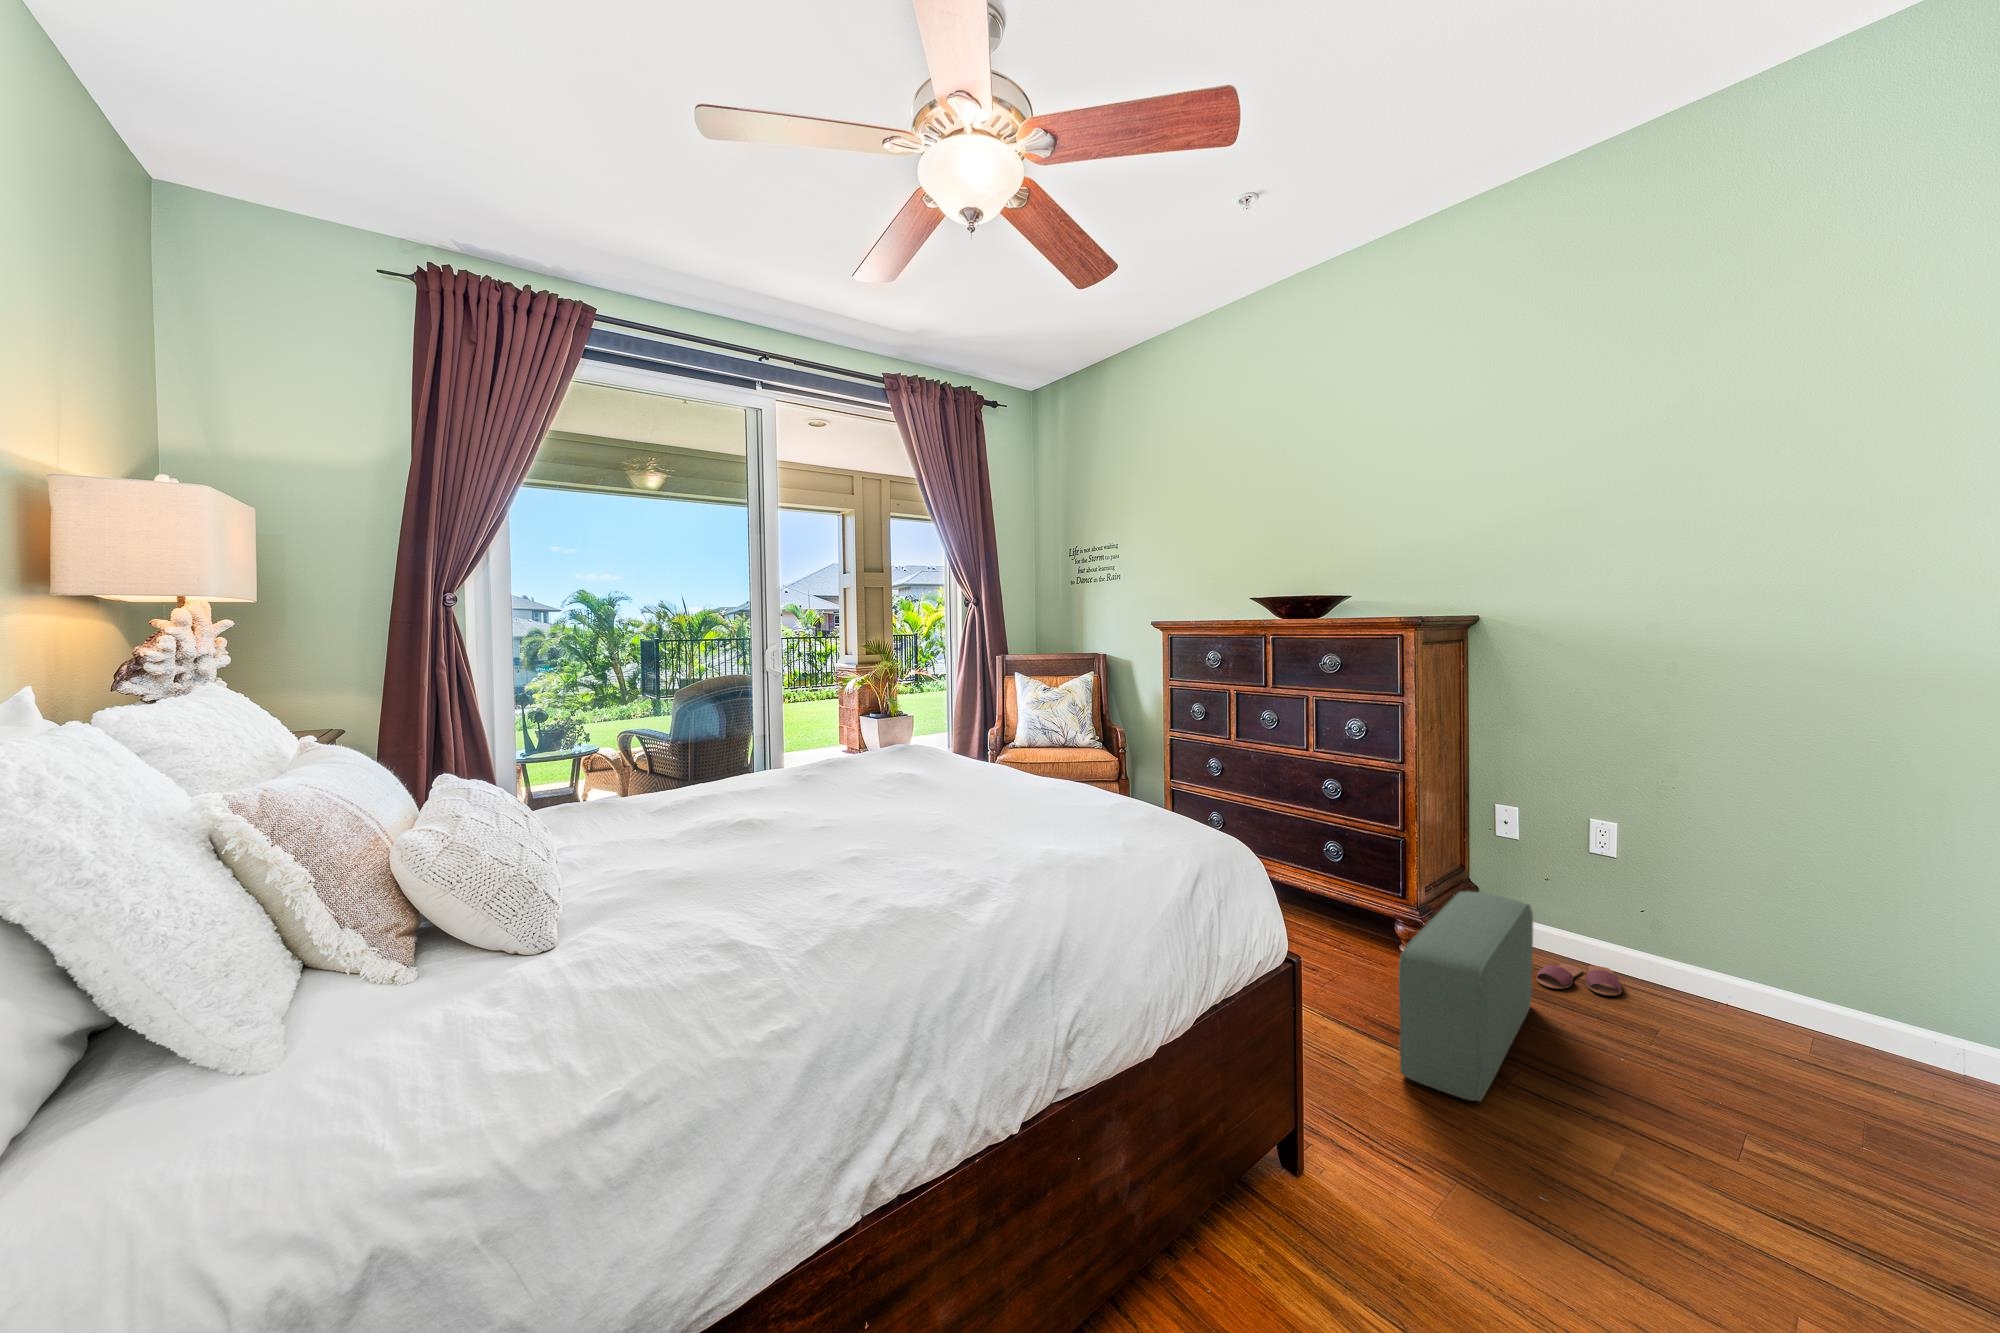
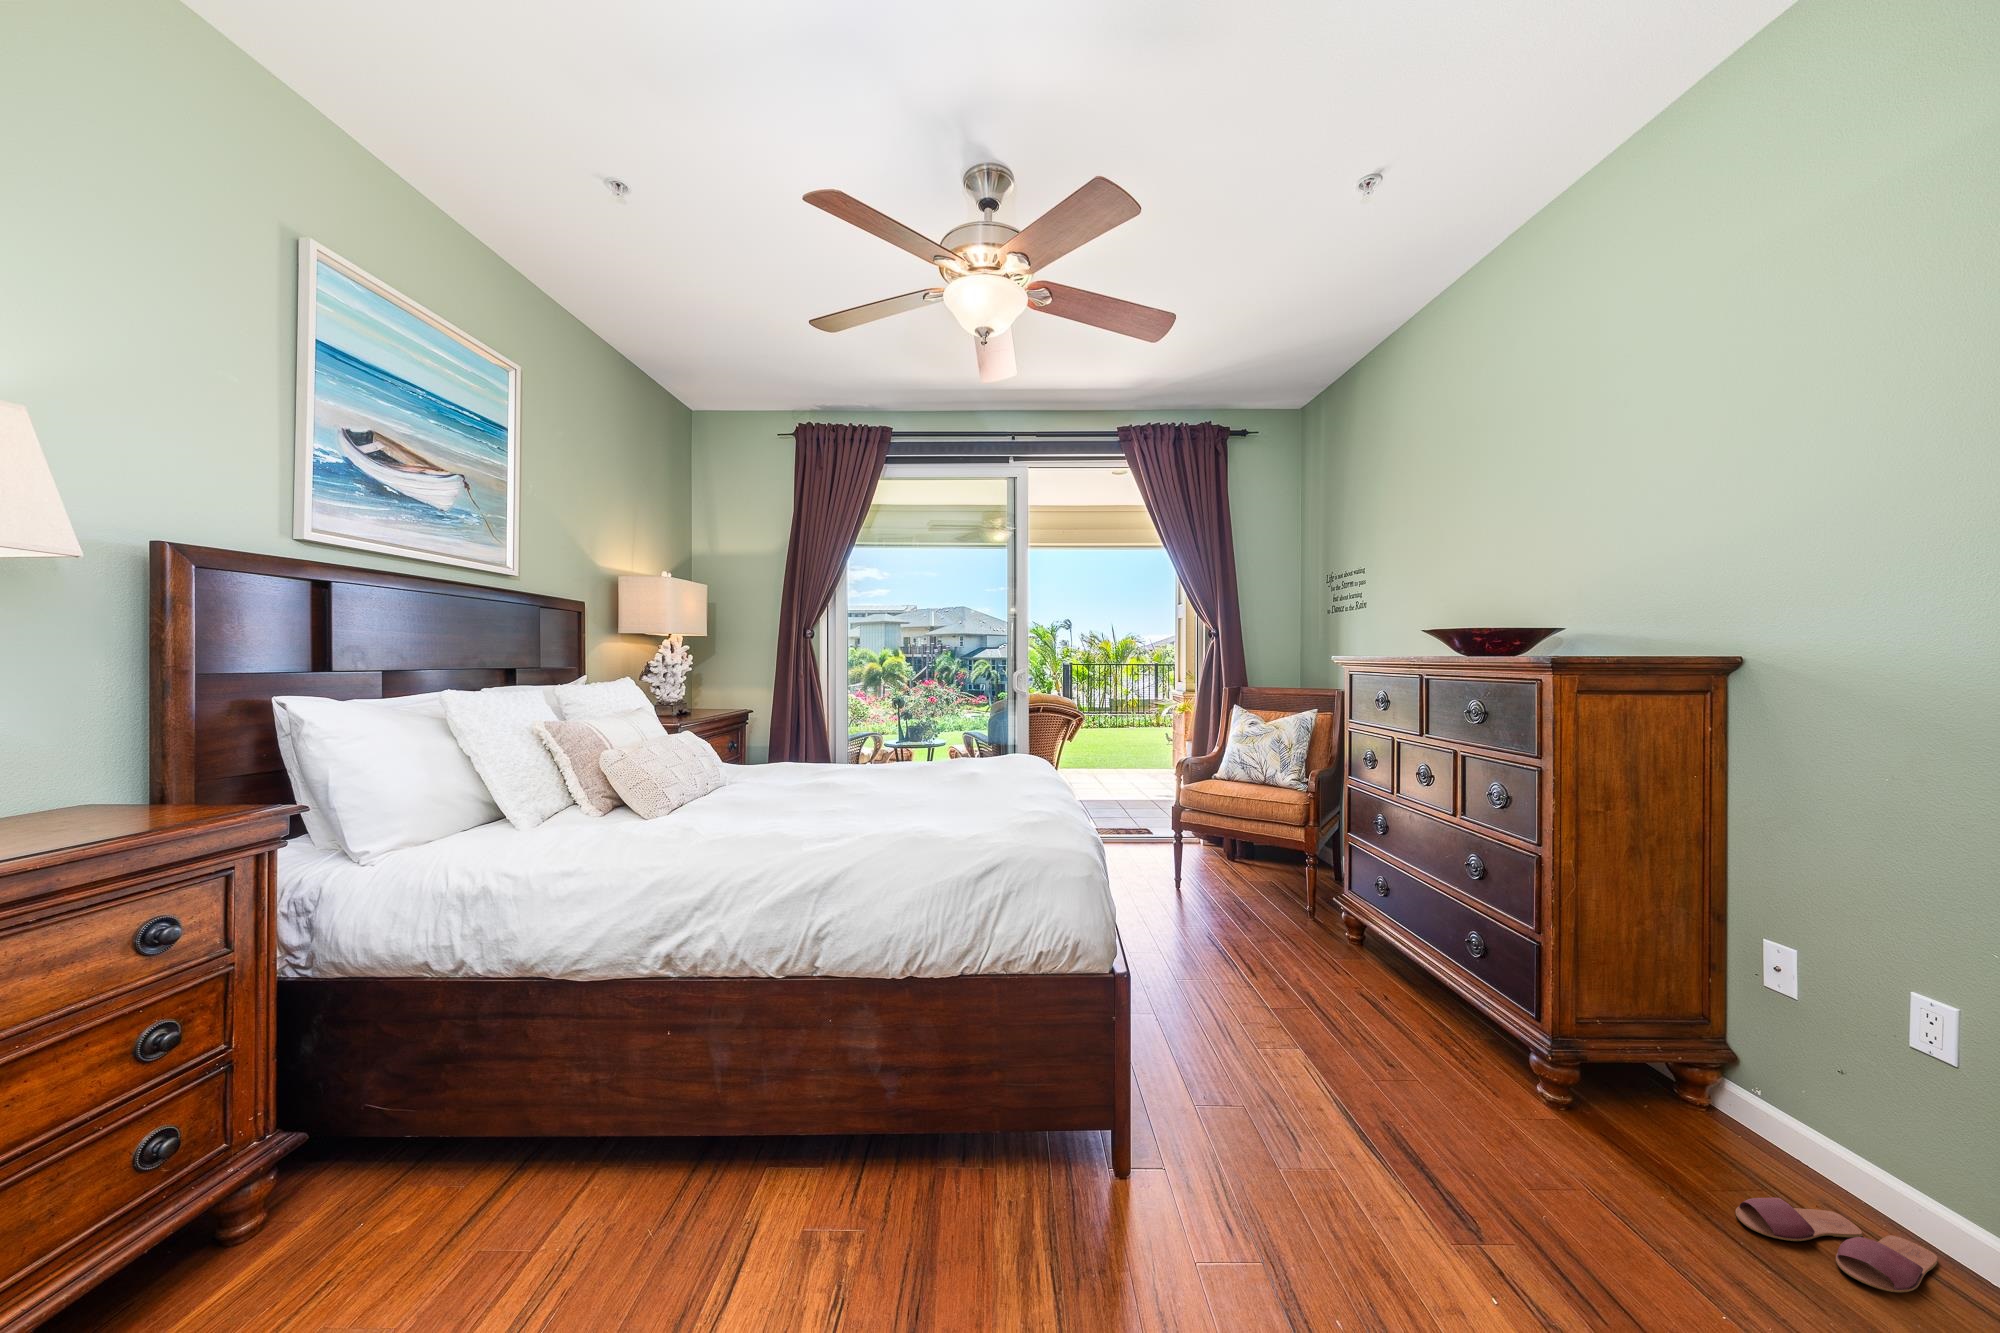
pouf: present [1399,891,1533,1101] -> none [1329,1029,1671,1276]

